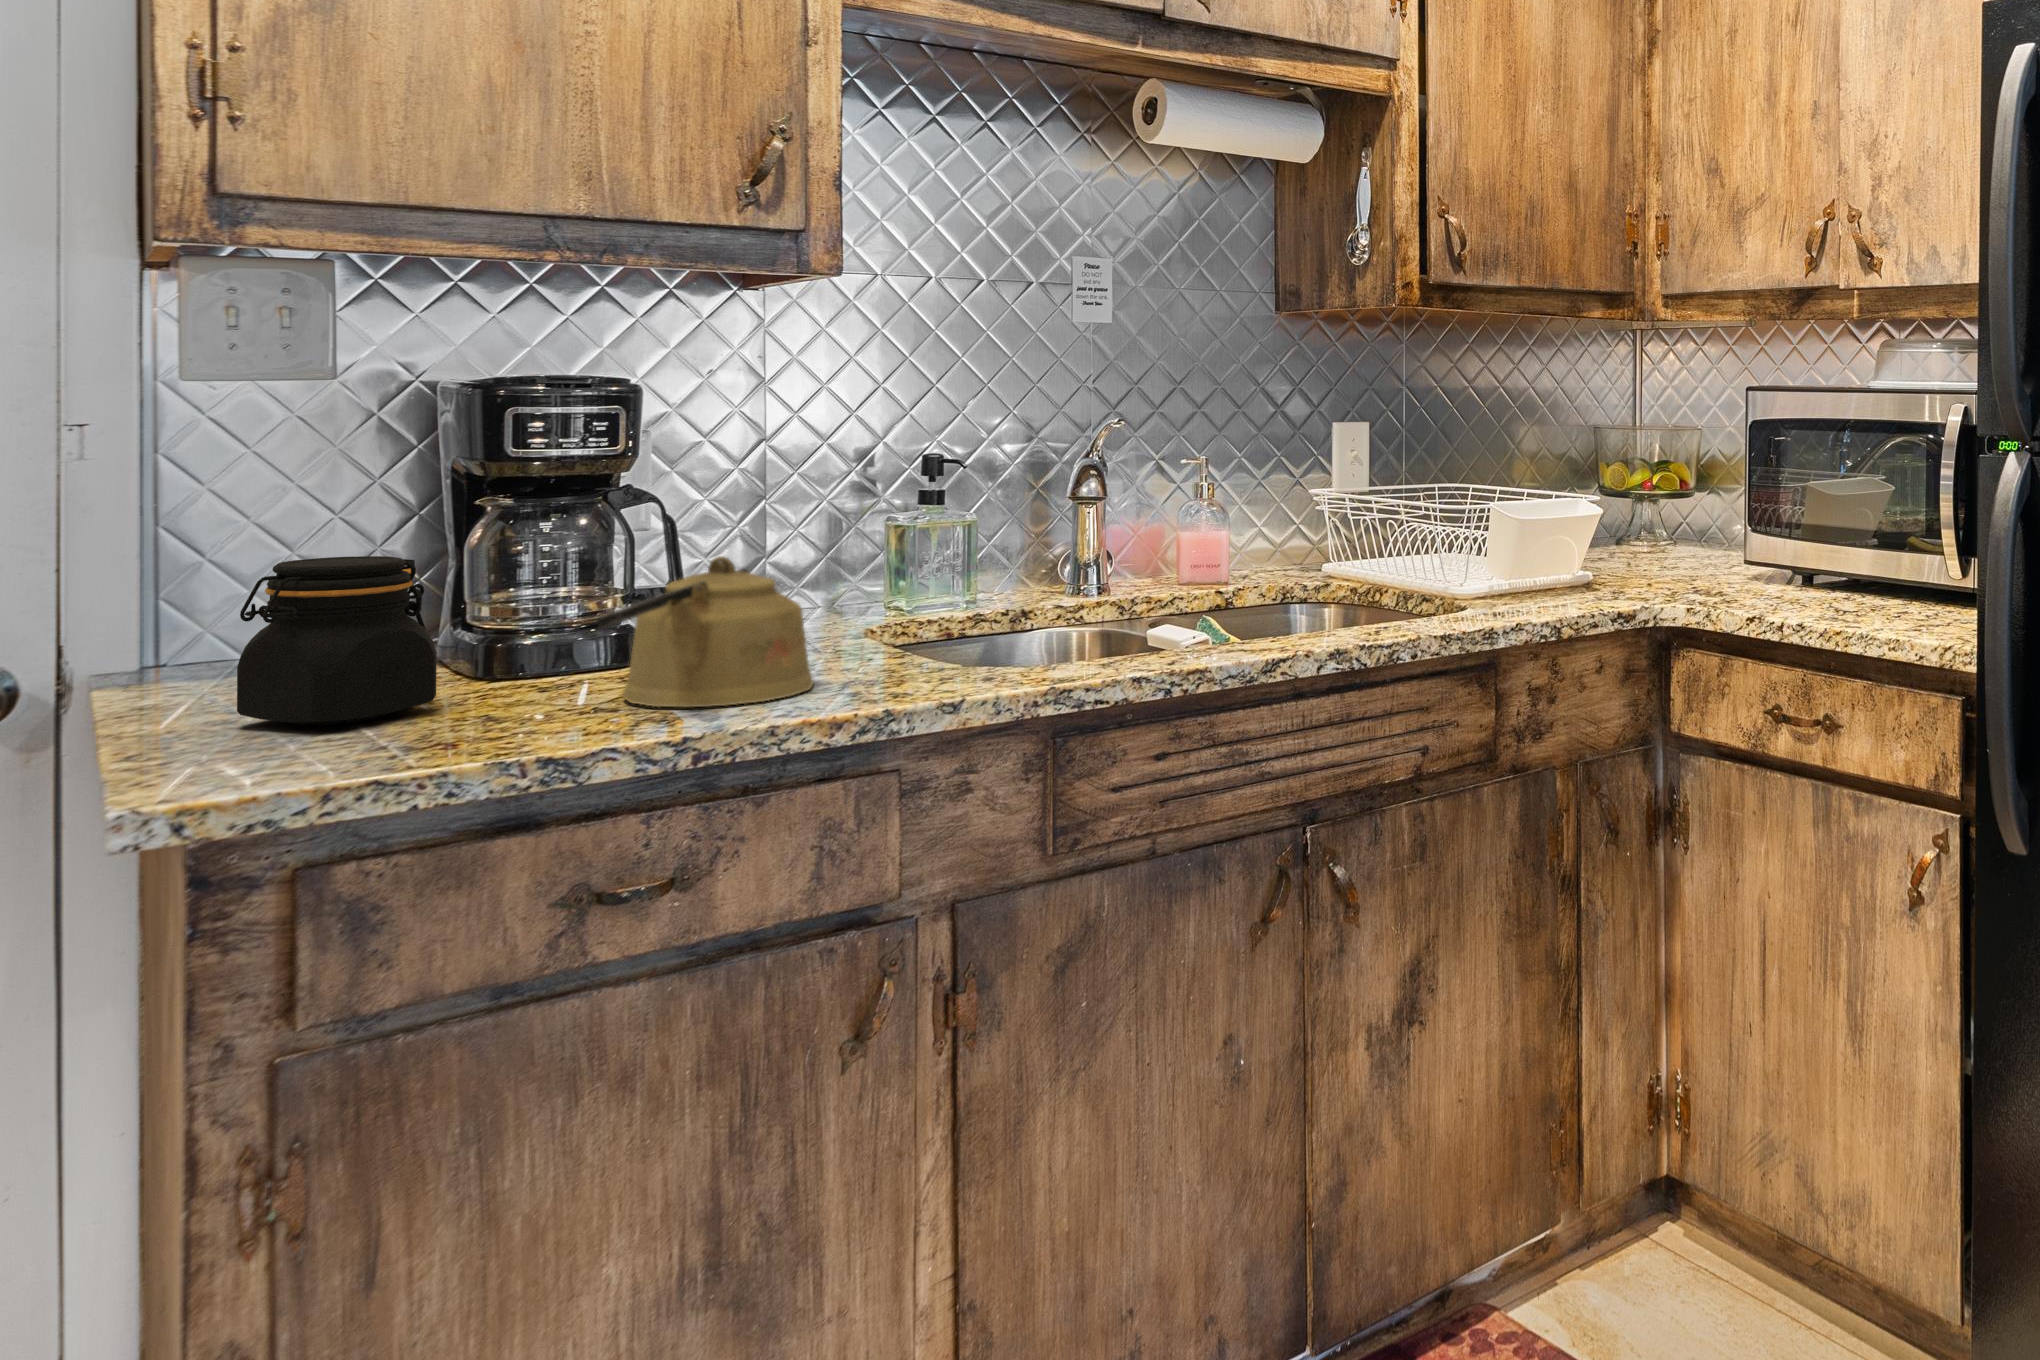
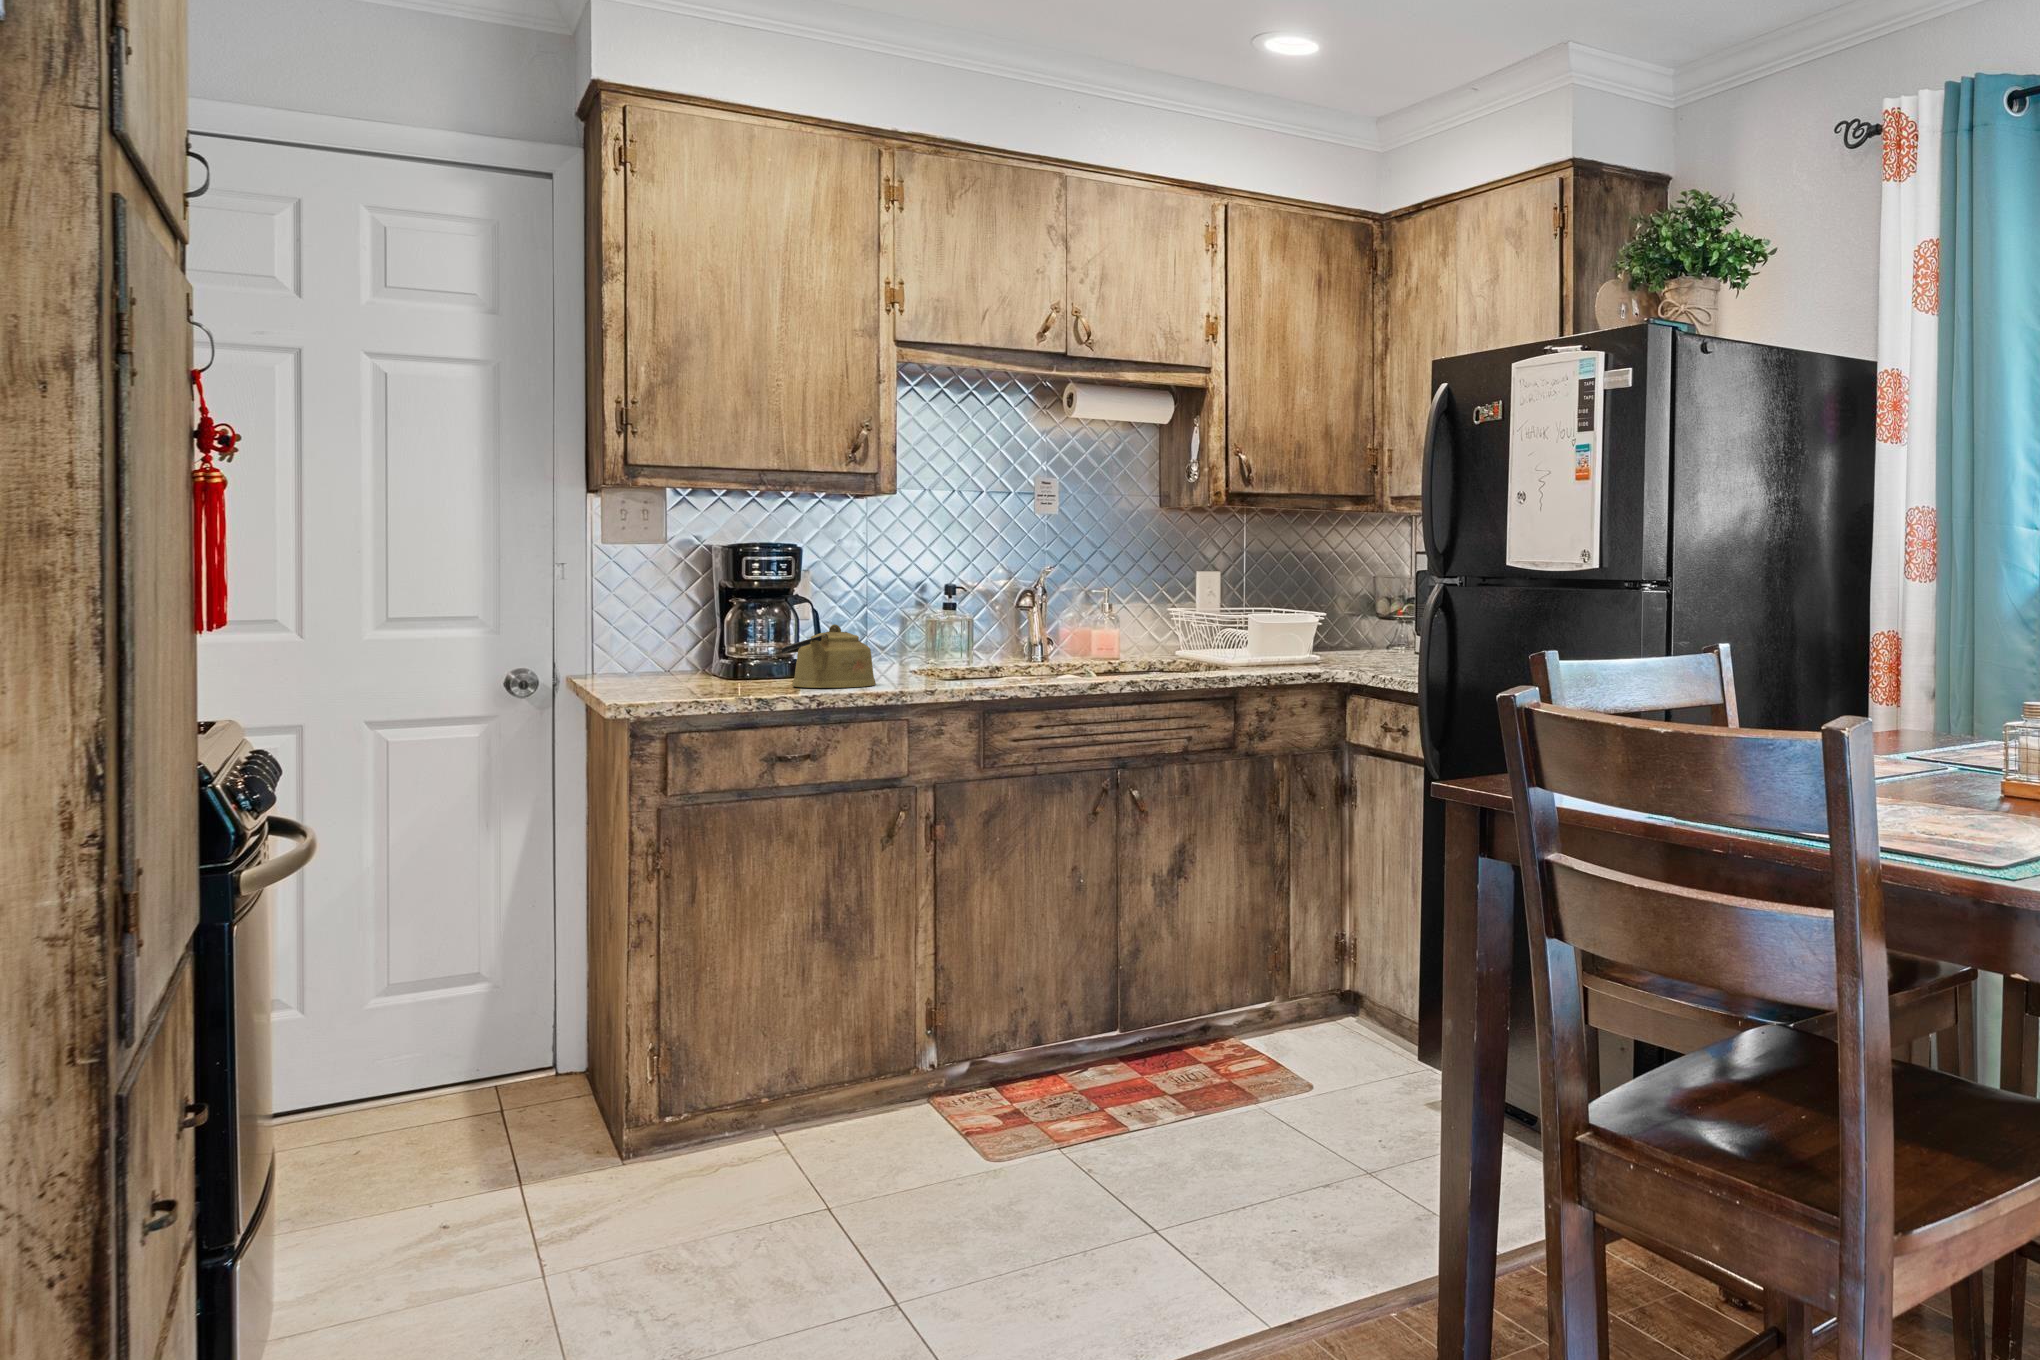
jar: present [237,556,436,725] -> none [638,621,715,689]

